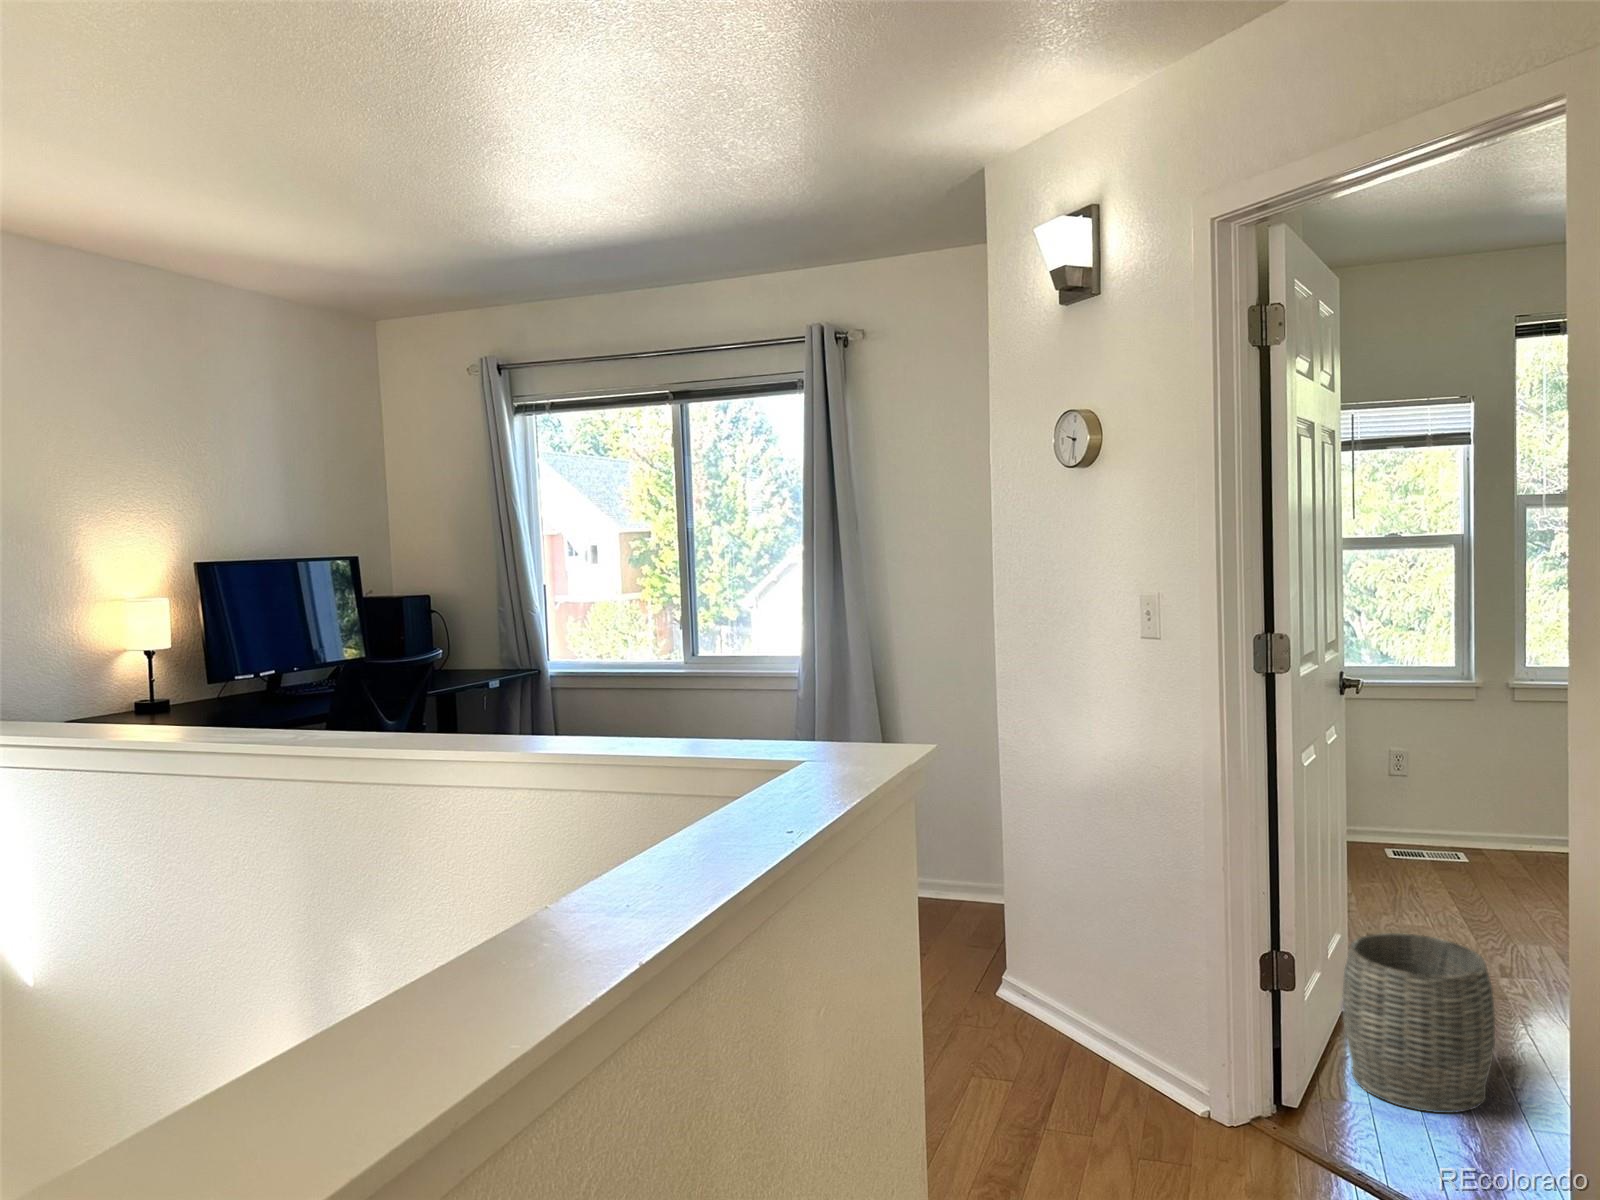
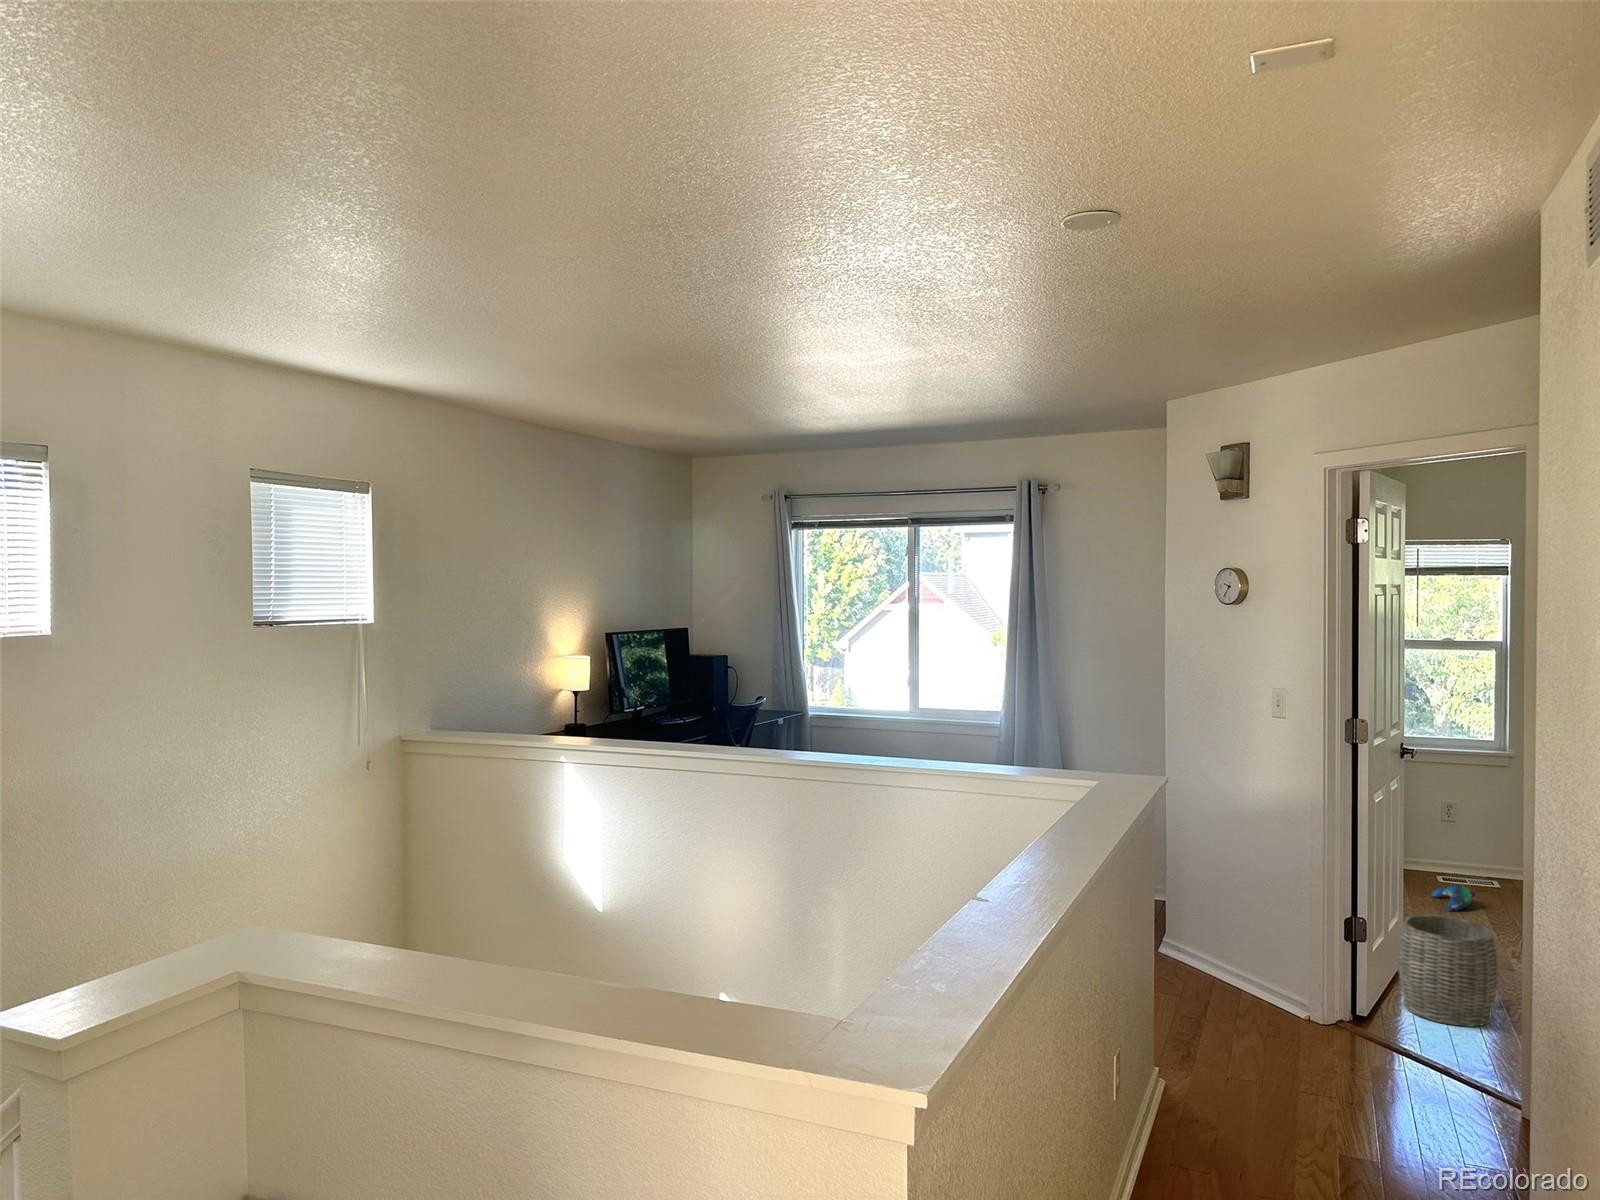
plush toy: none [1380,864,1440,902] -> present [1431,885,1475,910]

